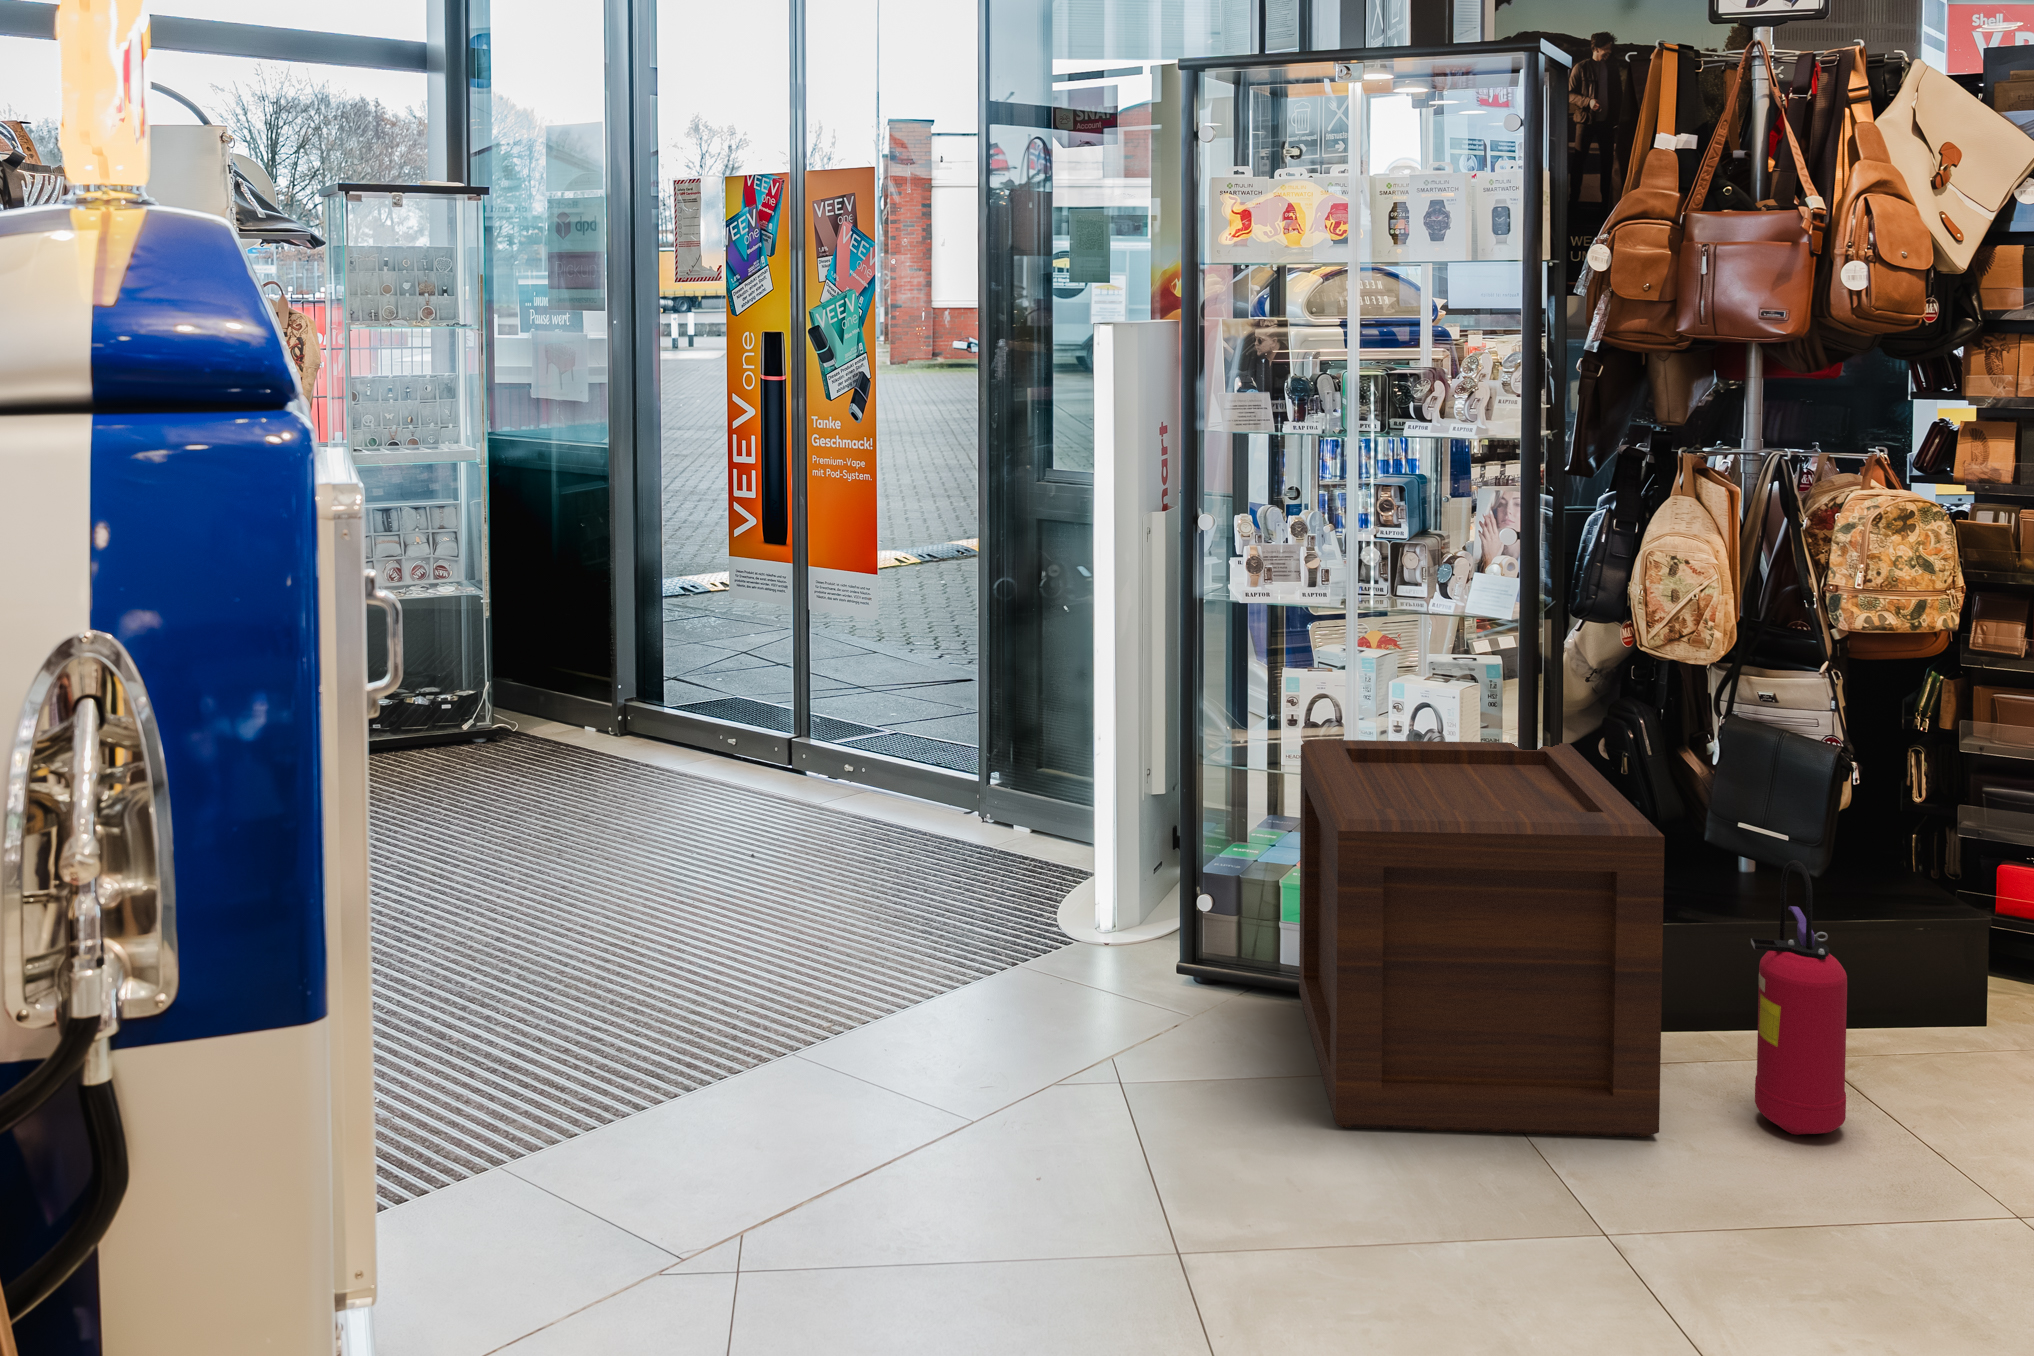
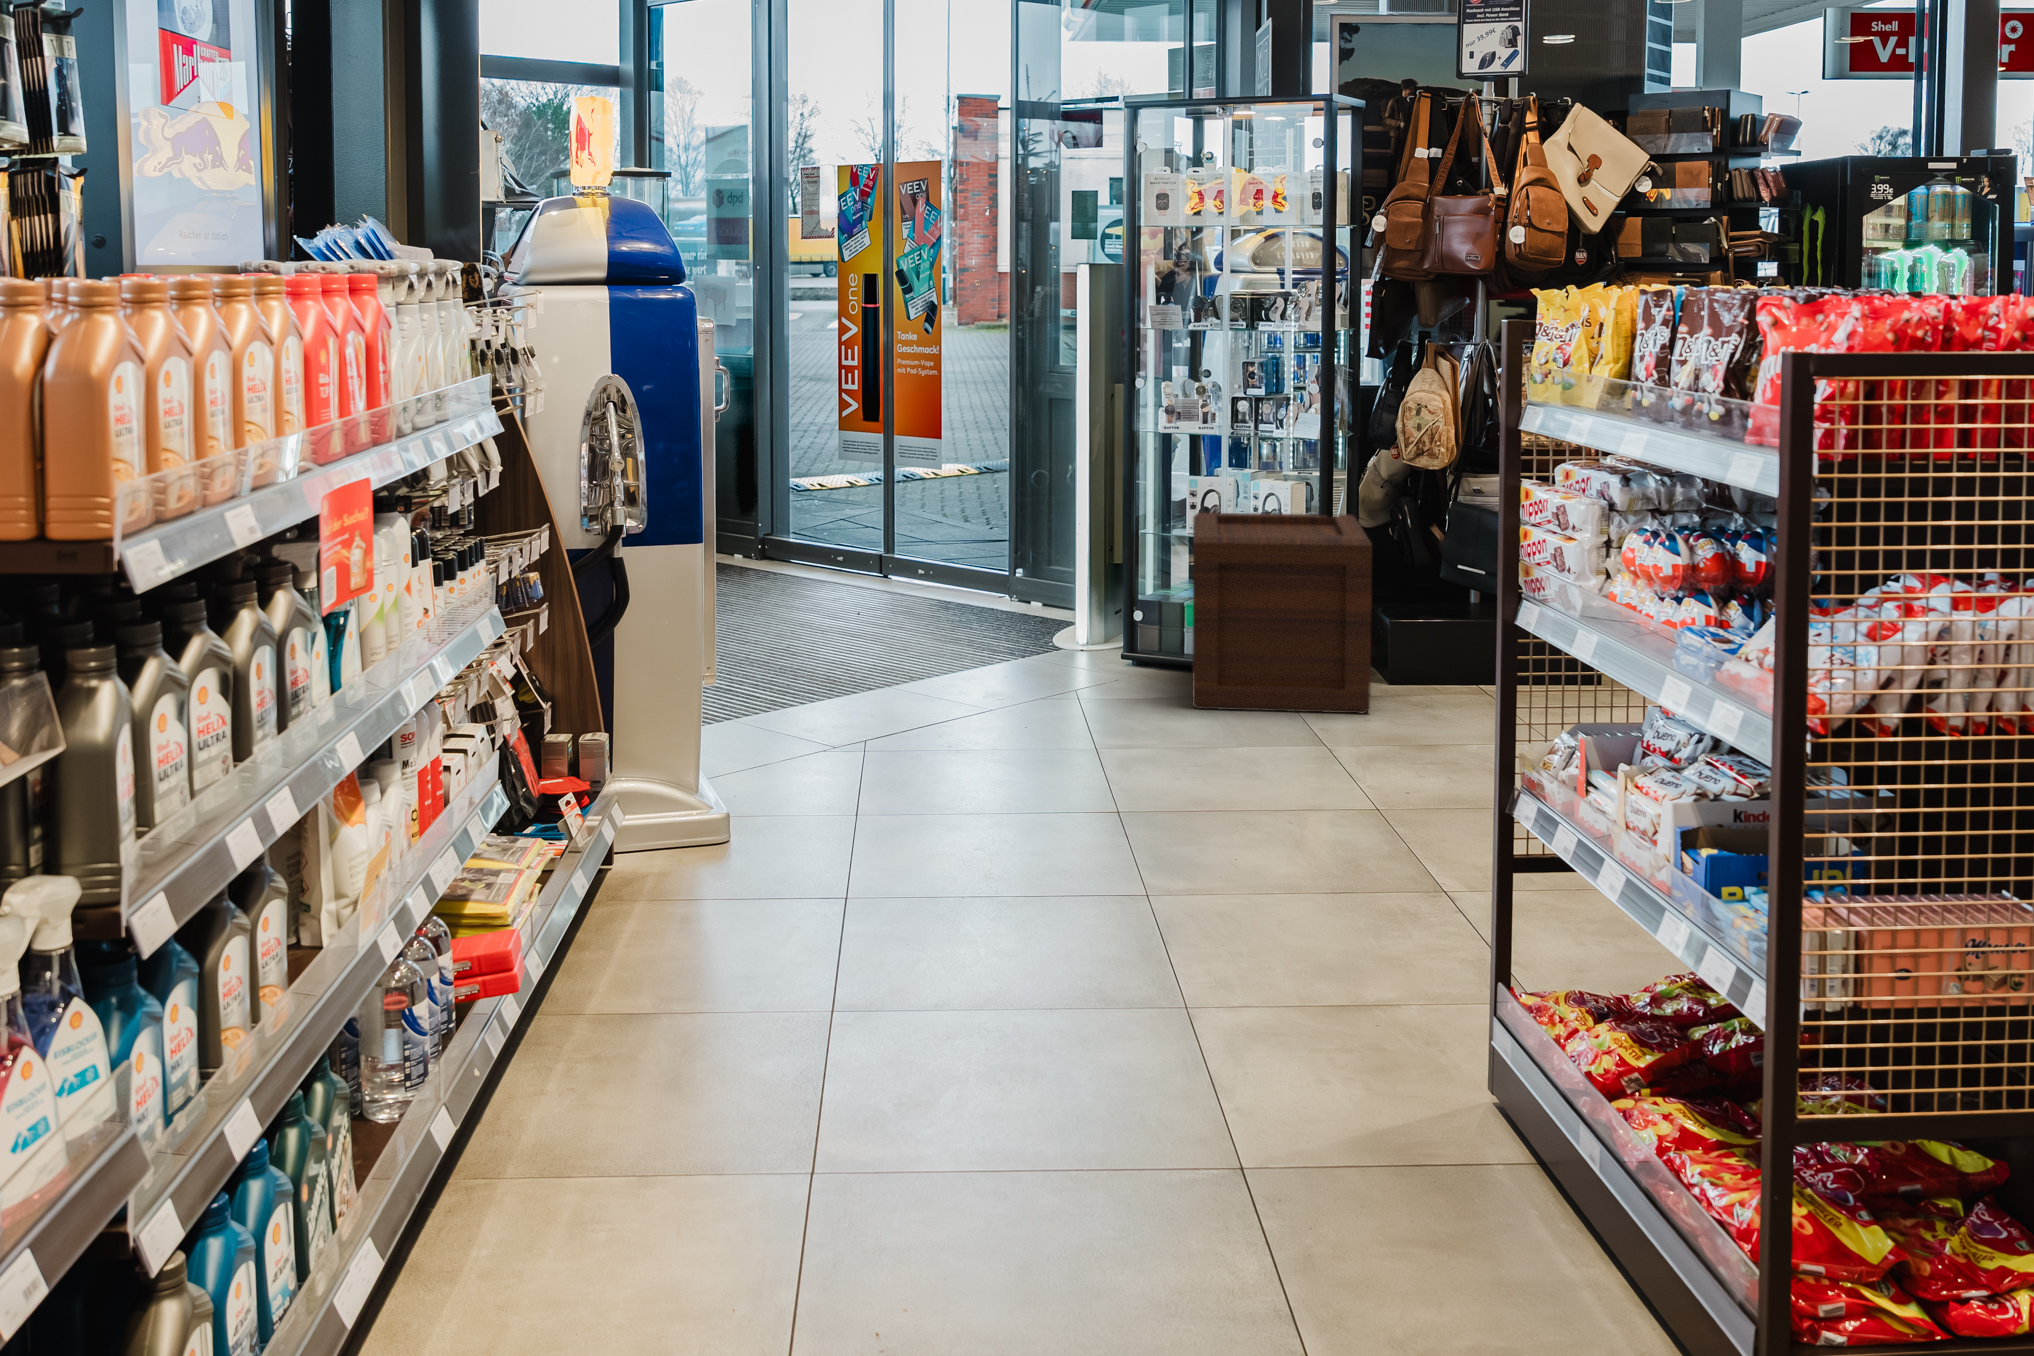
fire extinguisher: present [1751,860,1847,1135] -> none [1428,565,1477,714]

